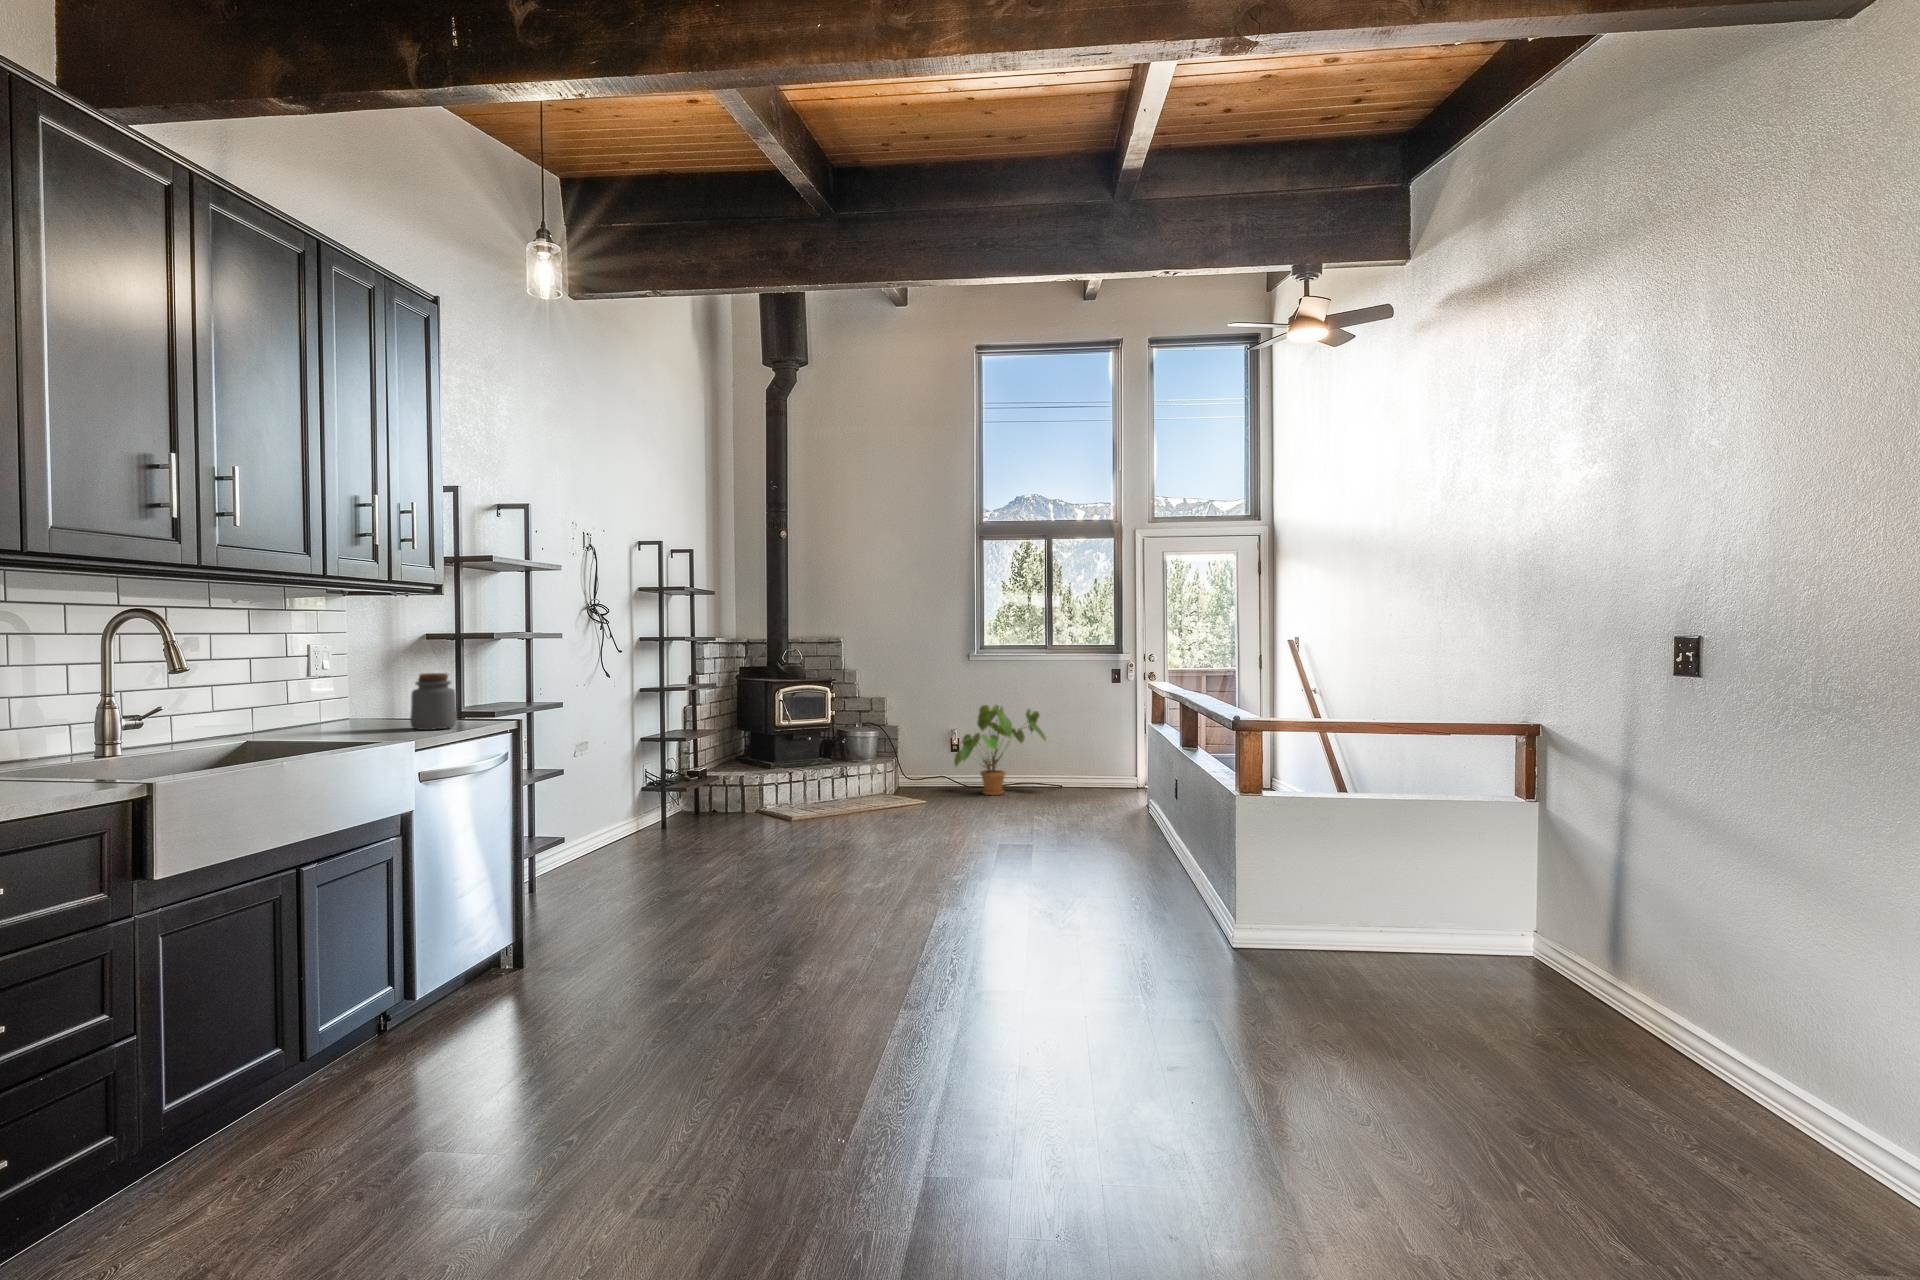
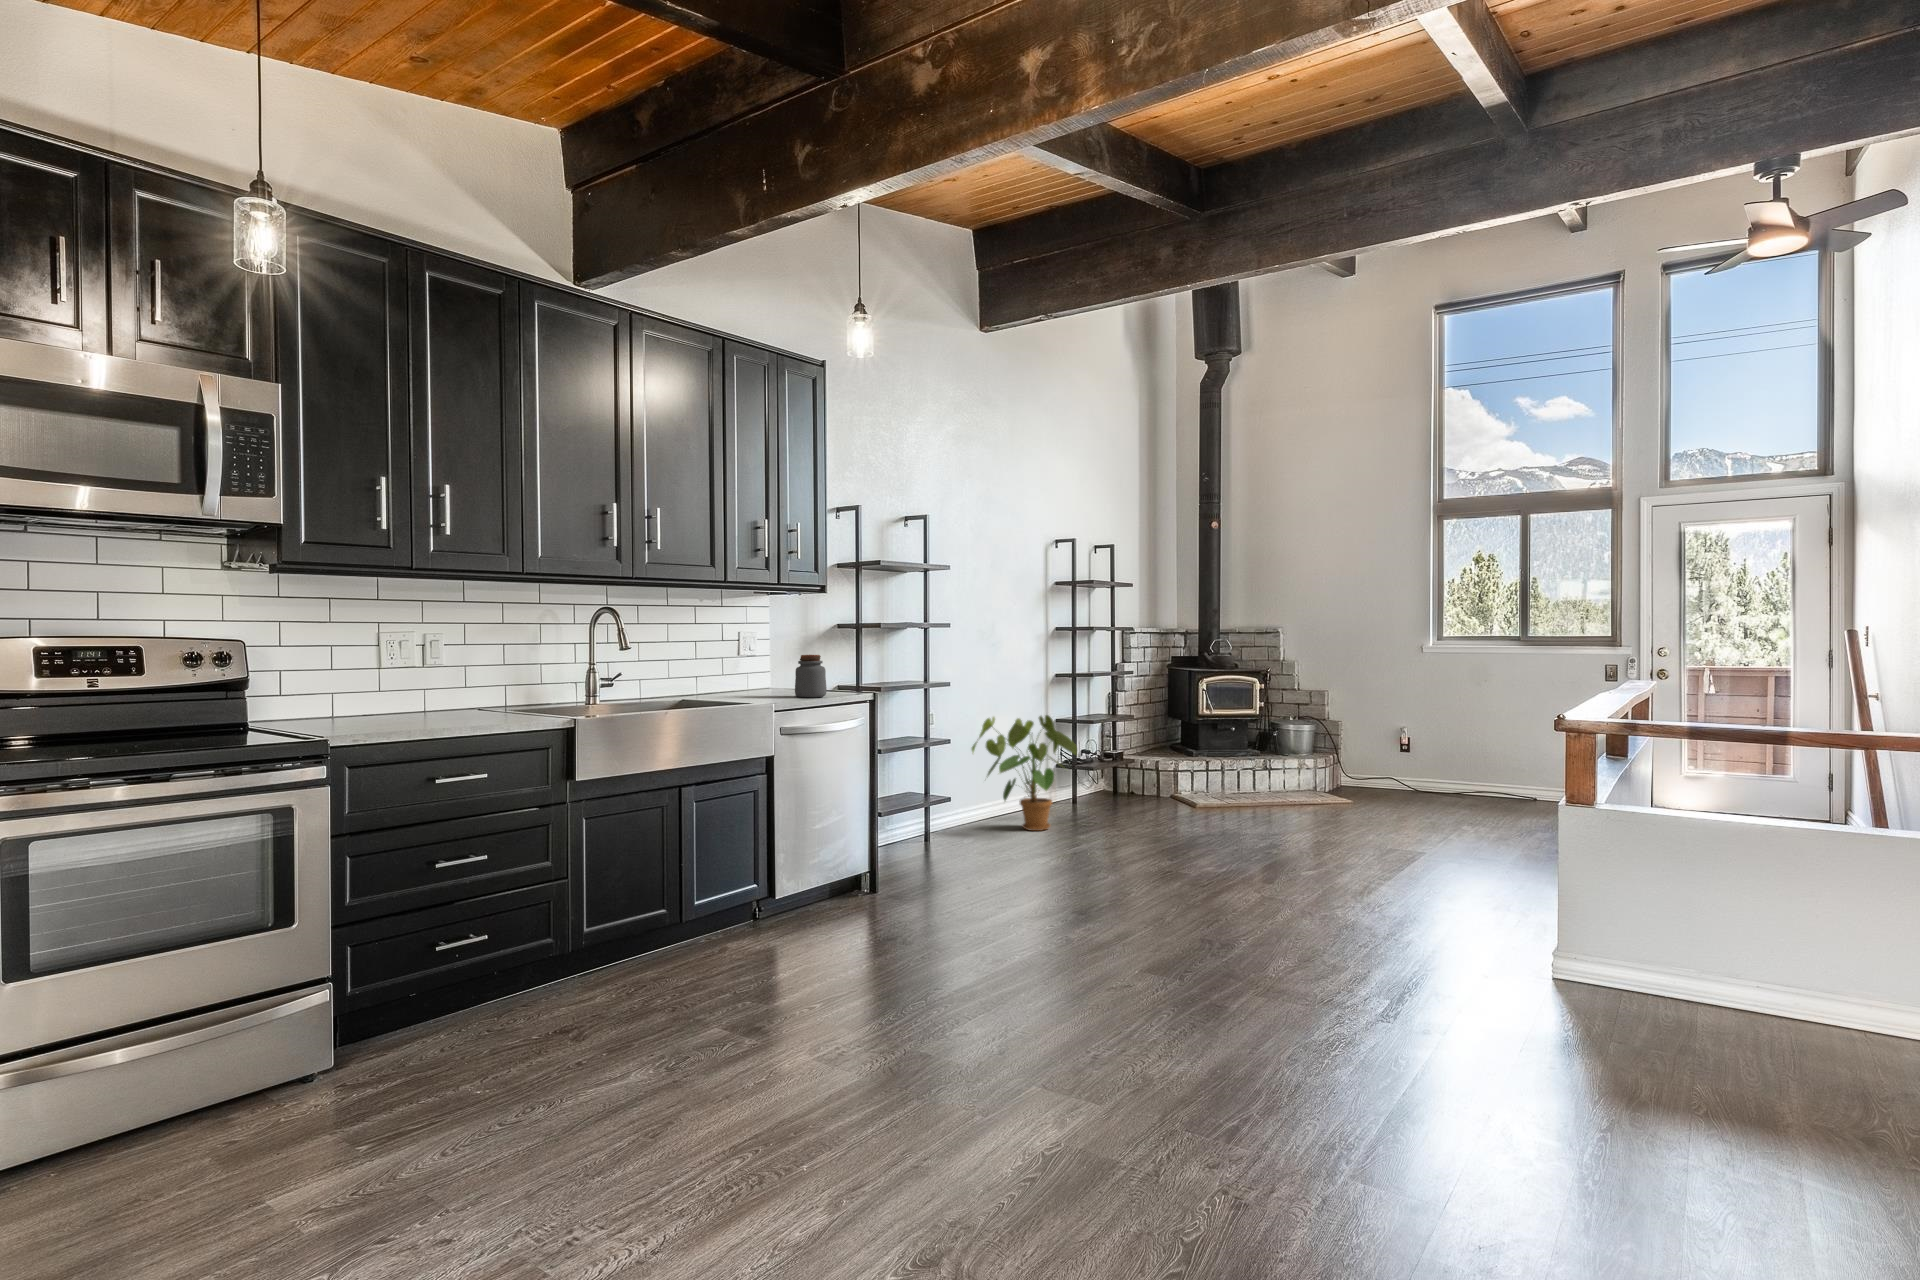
house plant: present [954,705,1046,795] -> present [972,715,1077,831]

